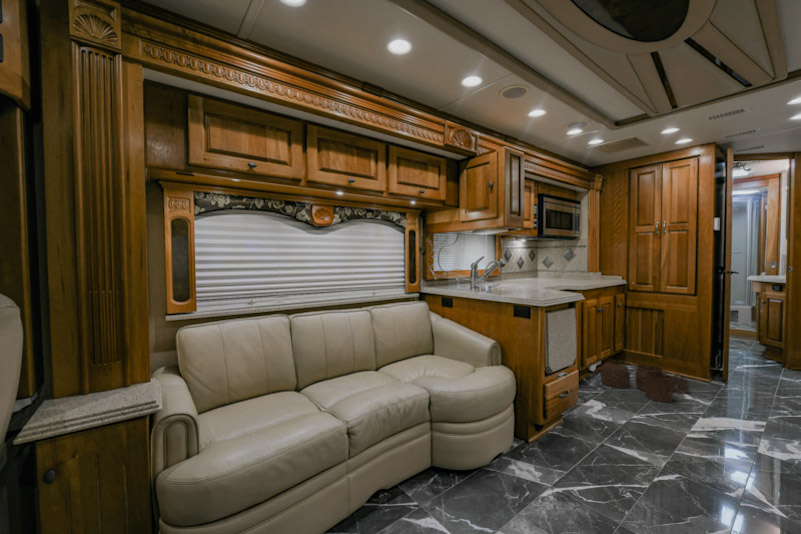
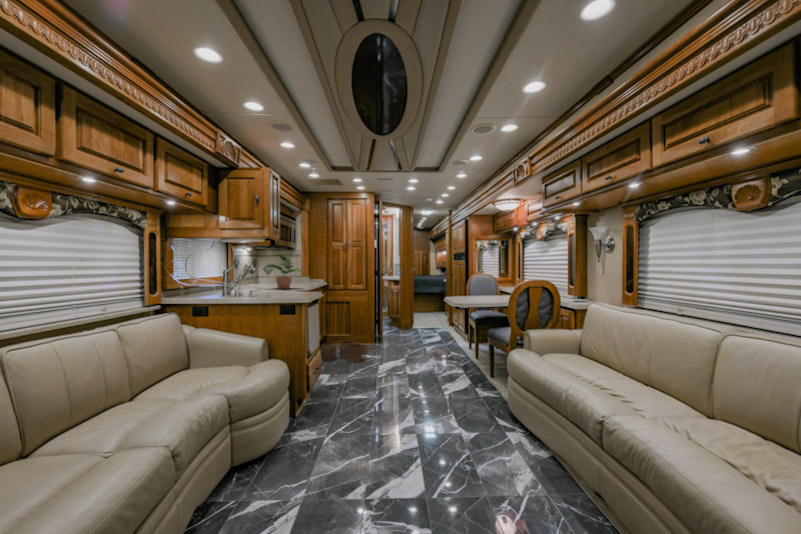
potted plant: none [526,245,569,286] -> present [267,255,301,289]

